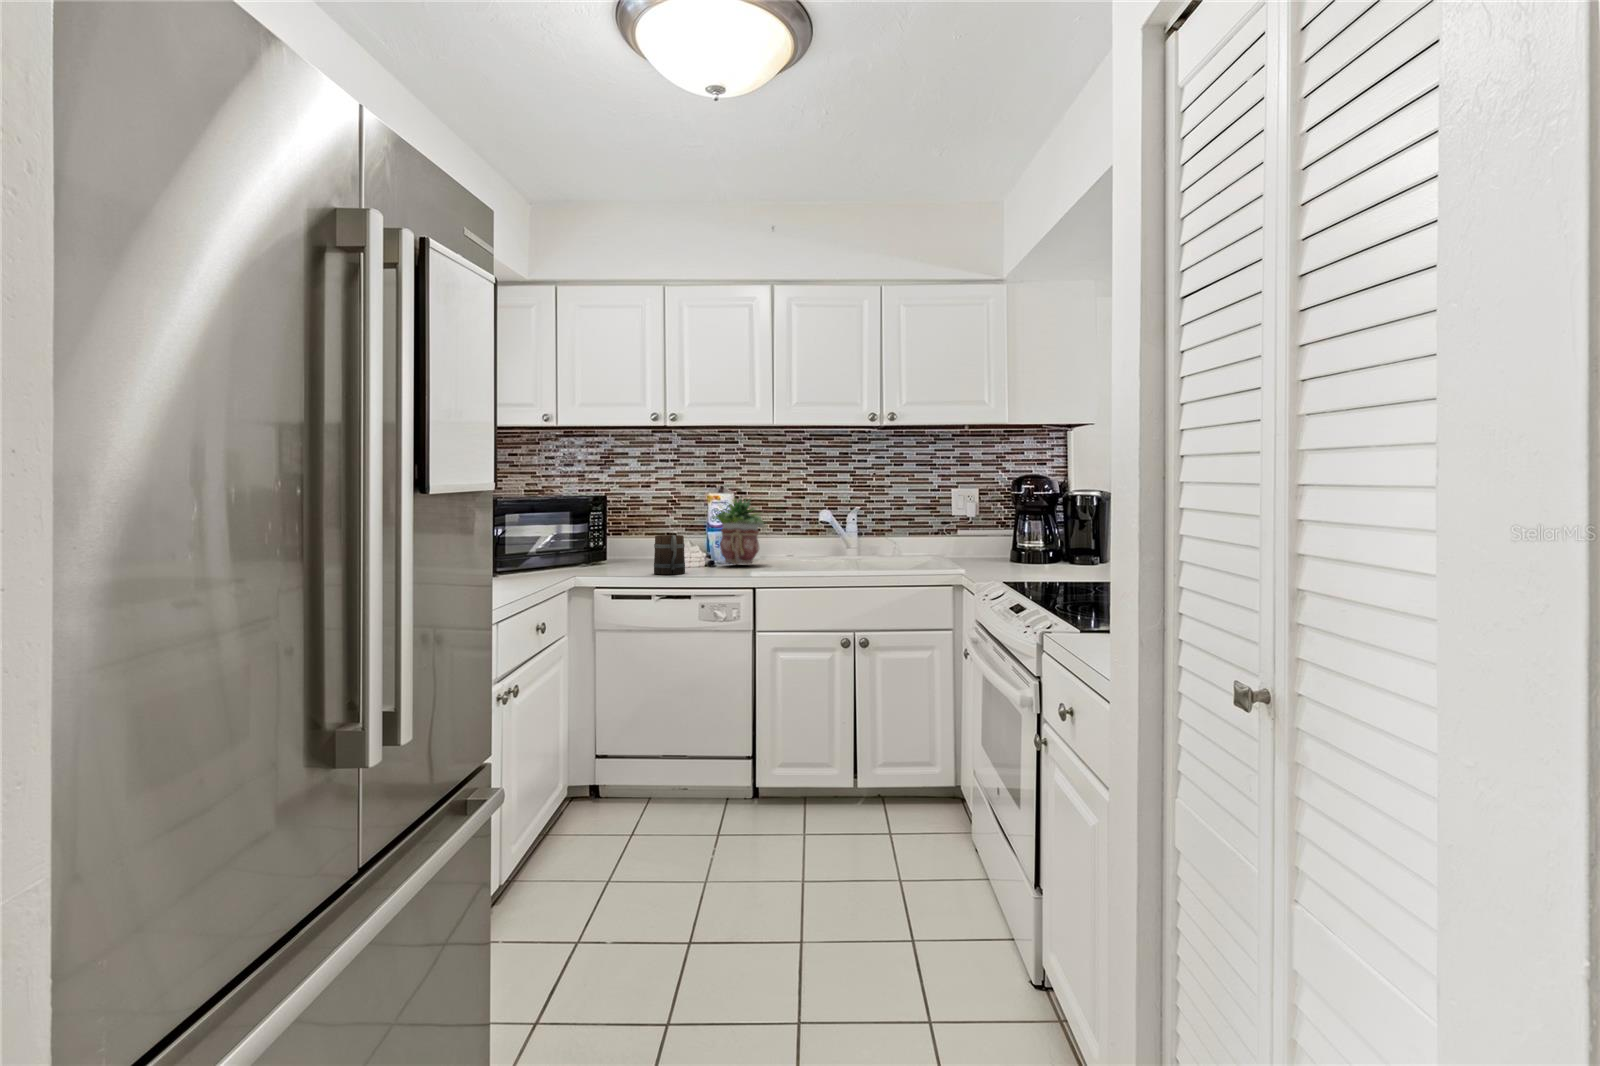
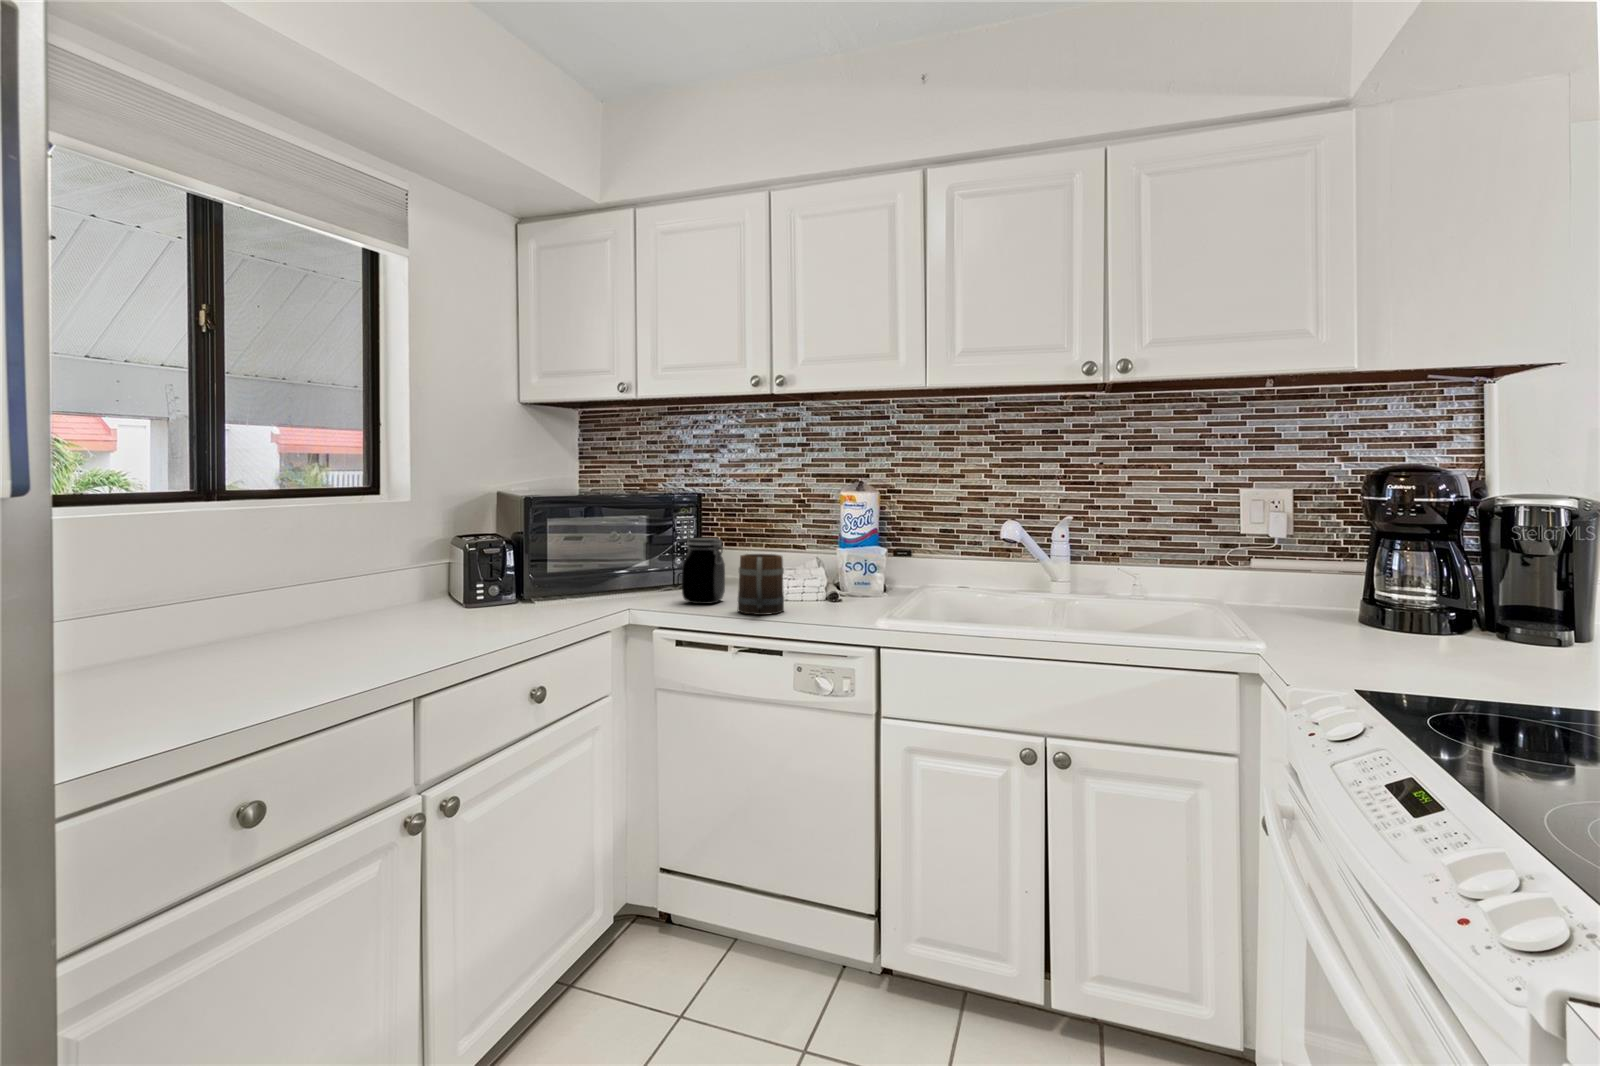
potted plant: present [714,498,765,565] -> none [838,495,924,599]
jar: none [604,527,635,572] -> present [682,538,725,604]

